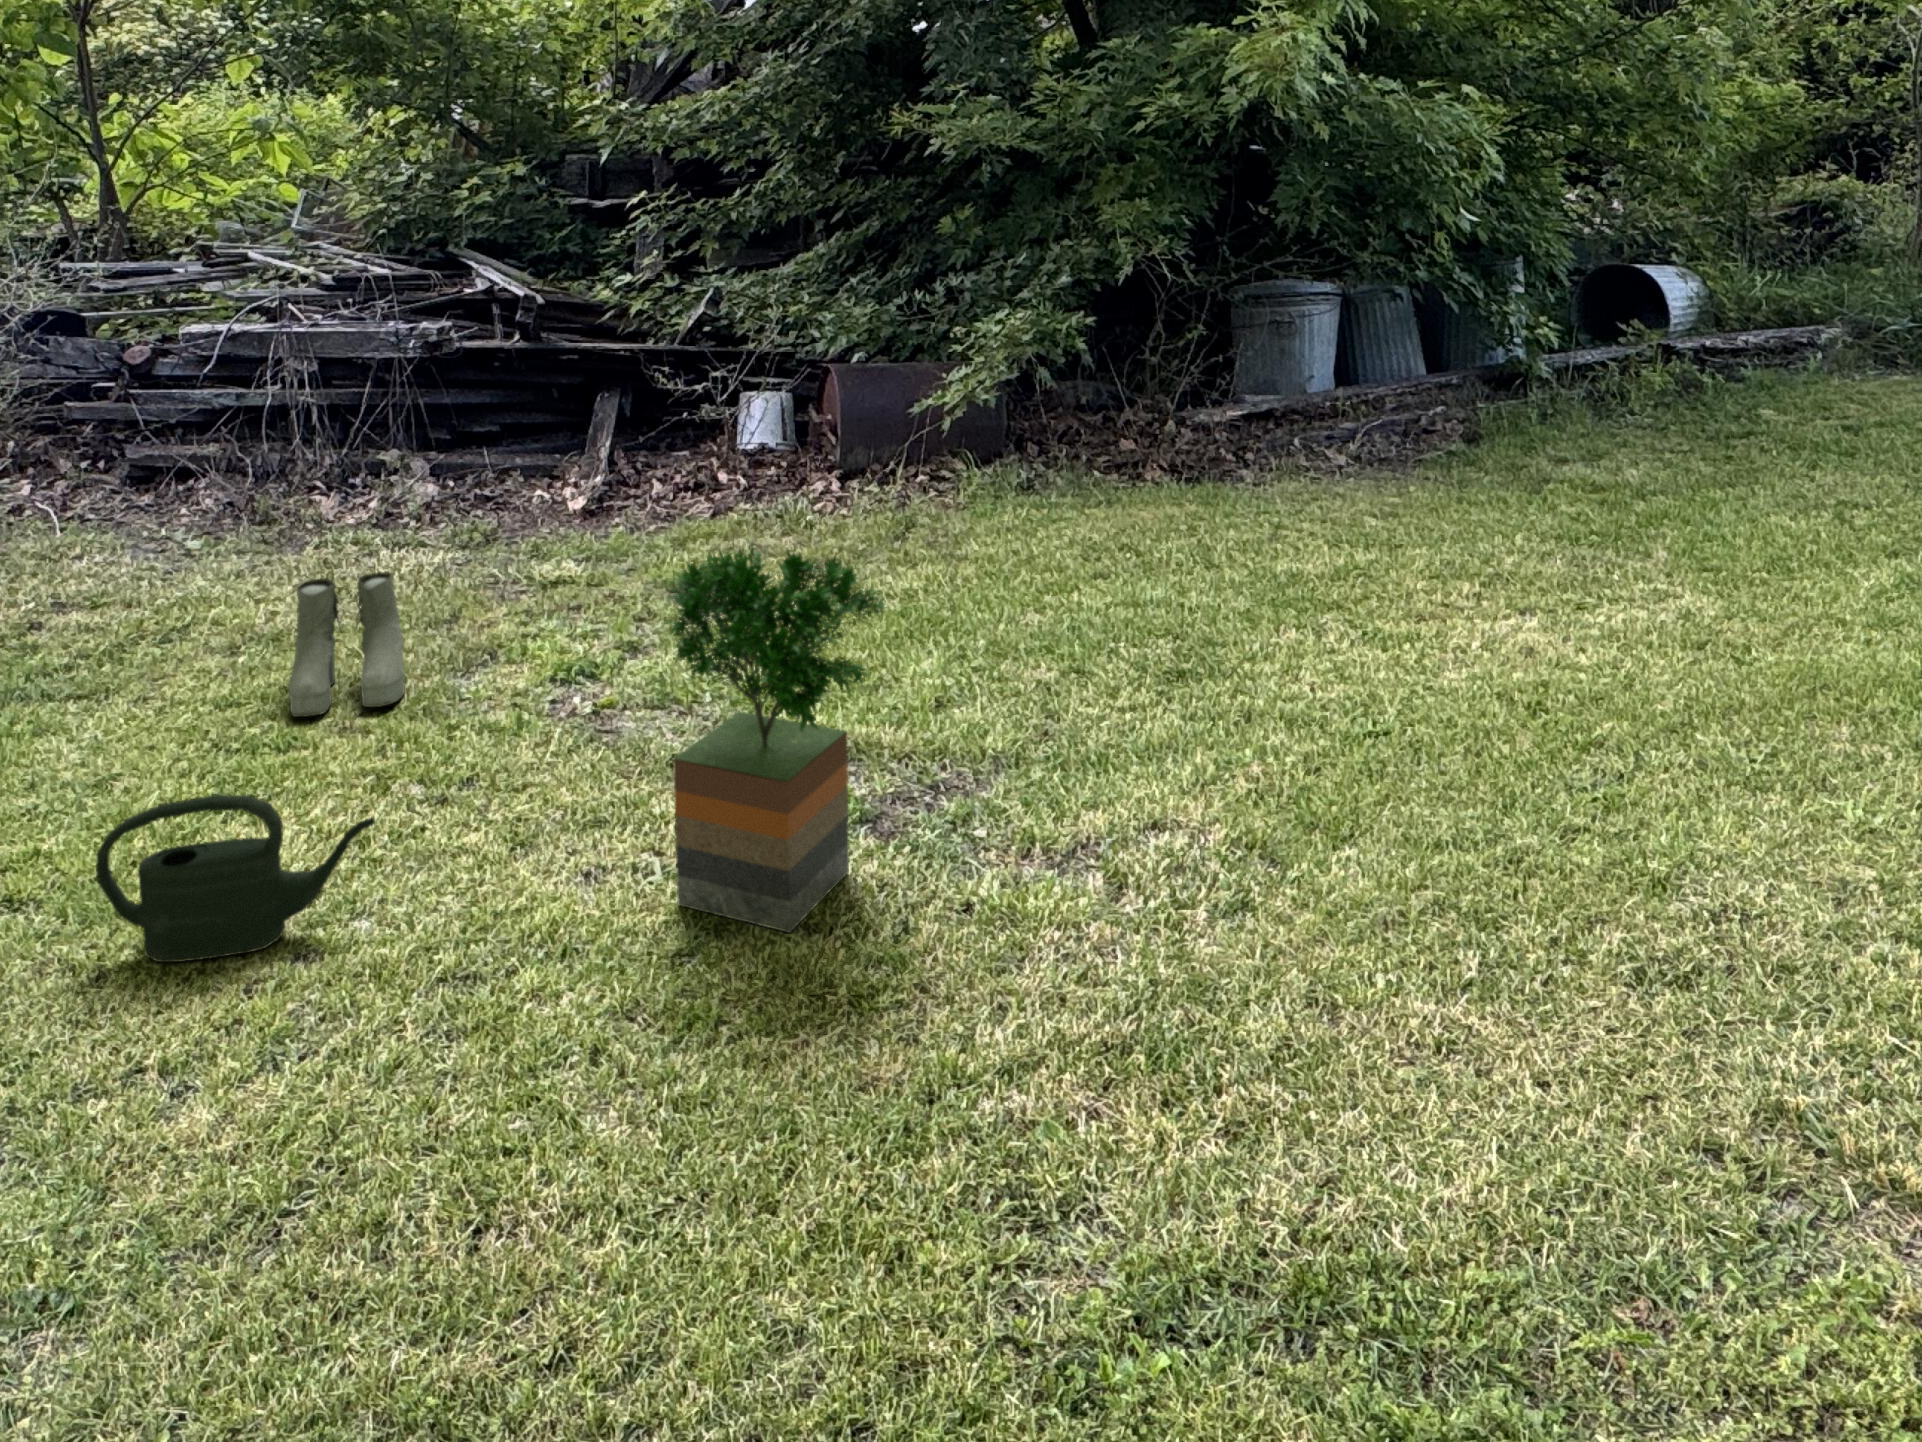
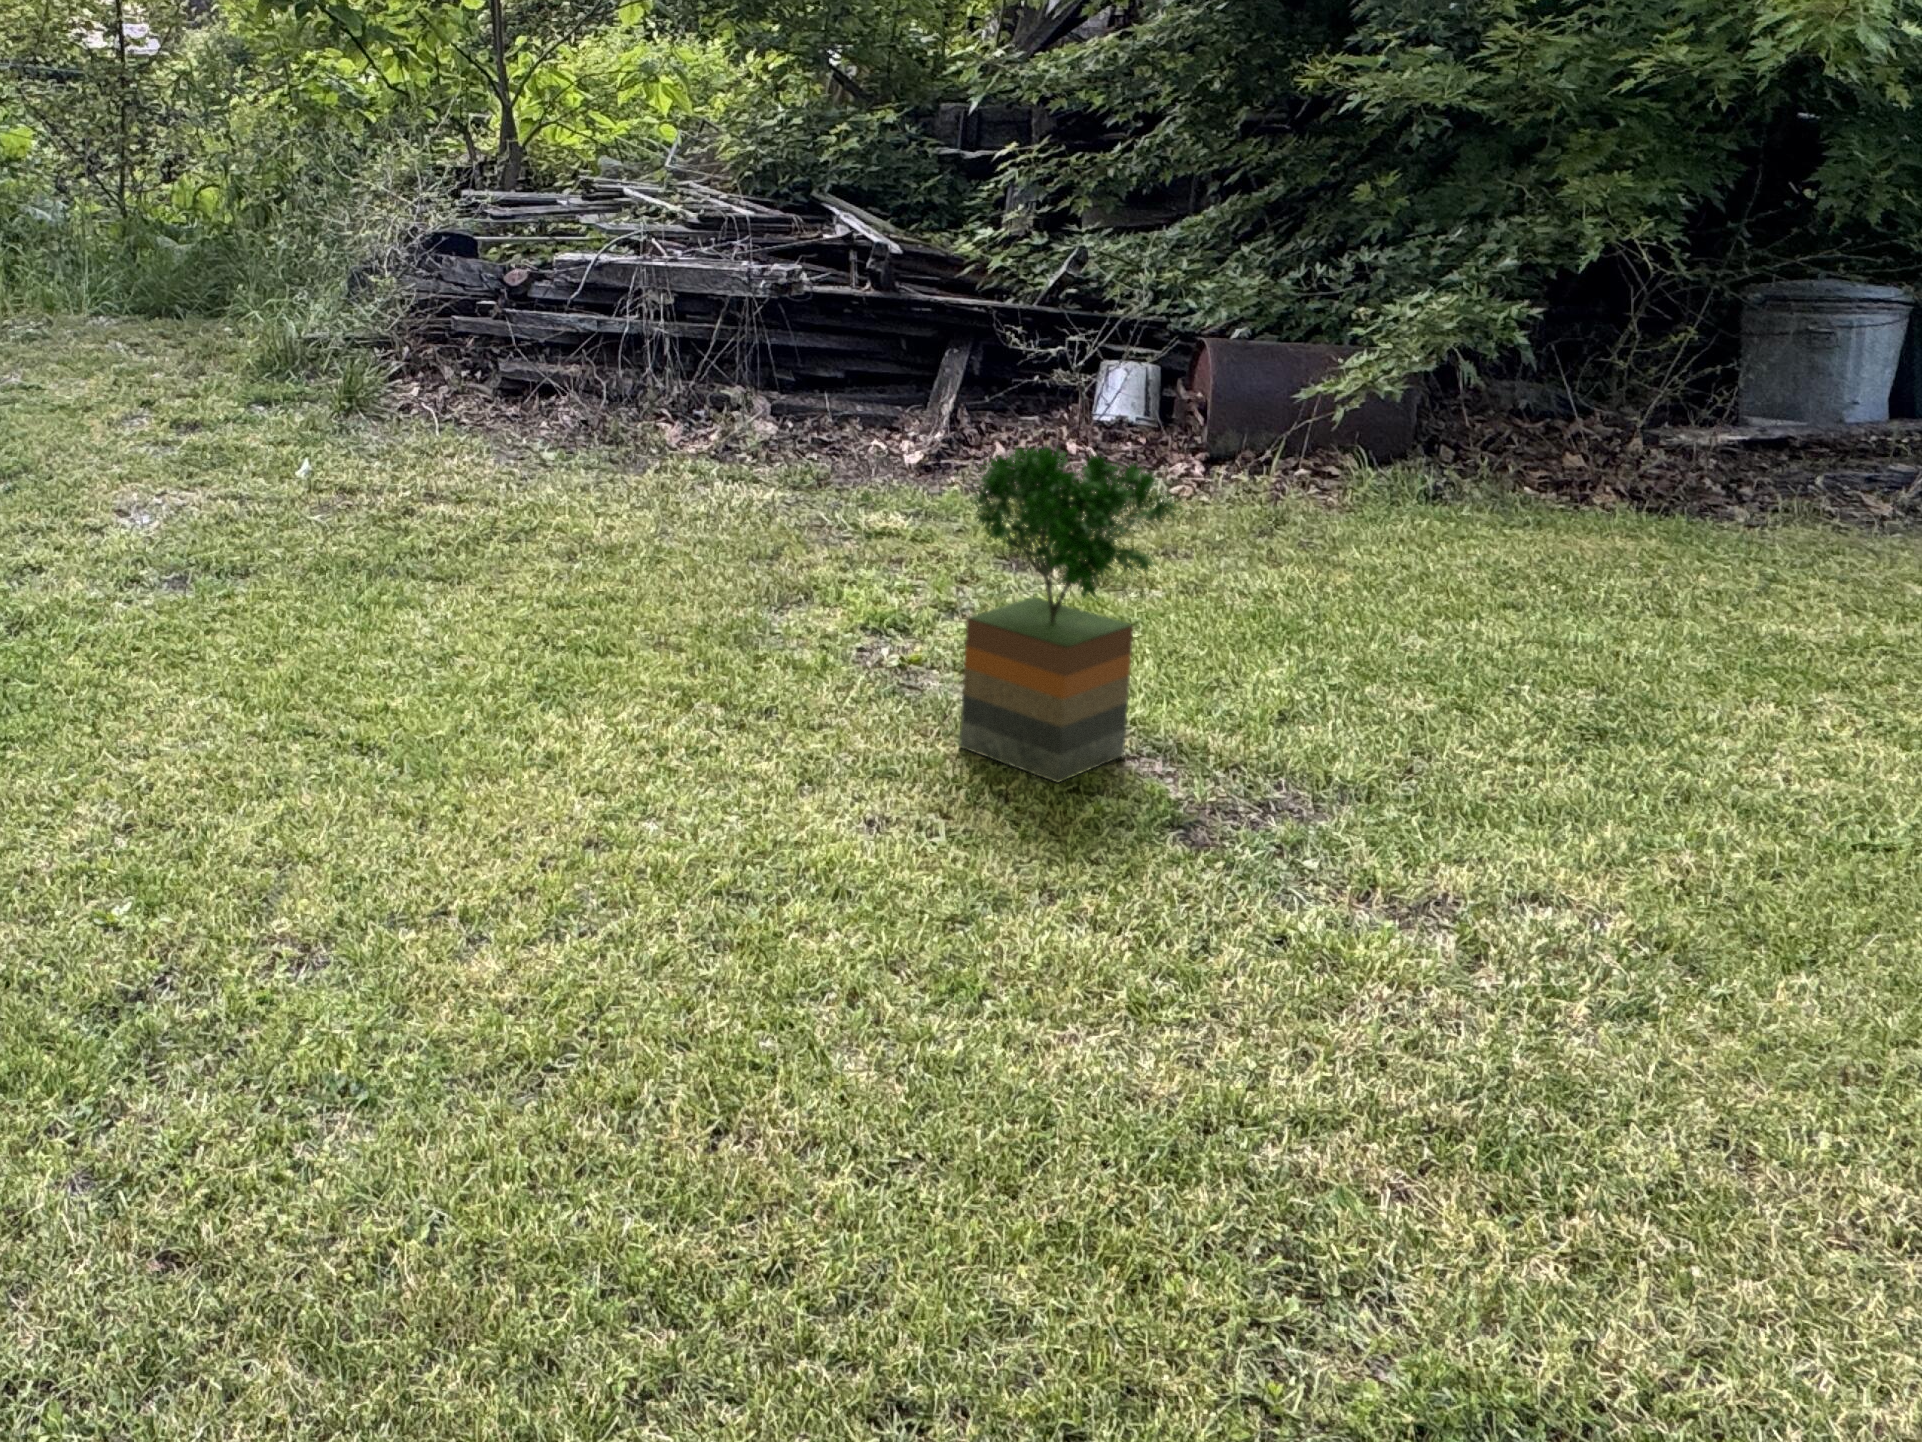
boots: present [289,572,405,717] -> none [642,462,739,576]
watering can: present [96,795,375,962] -> none [510,583,714,710]

